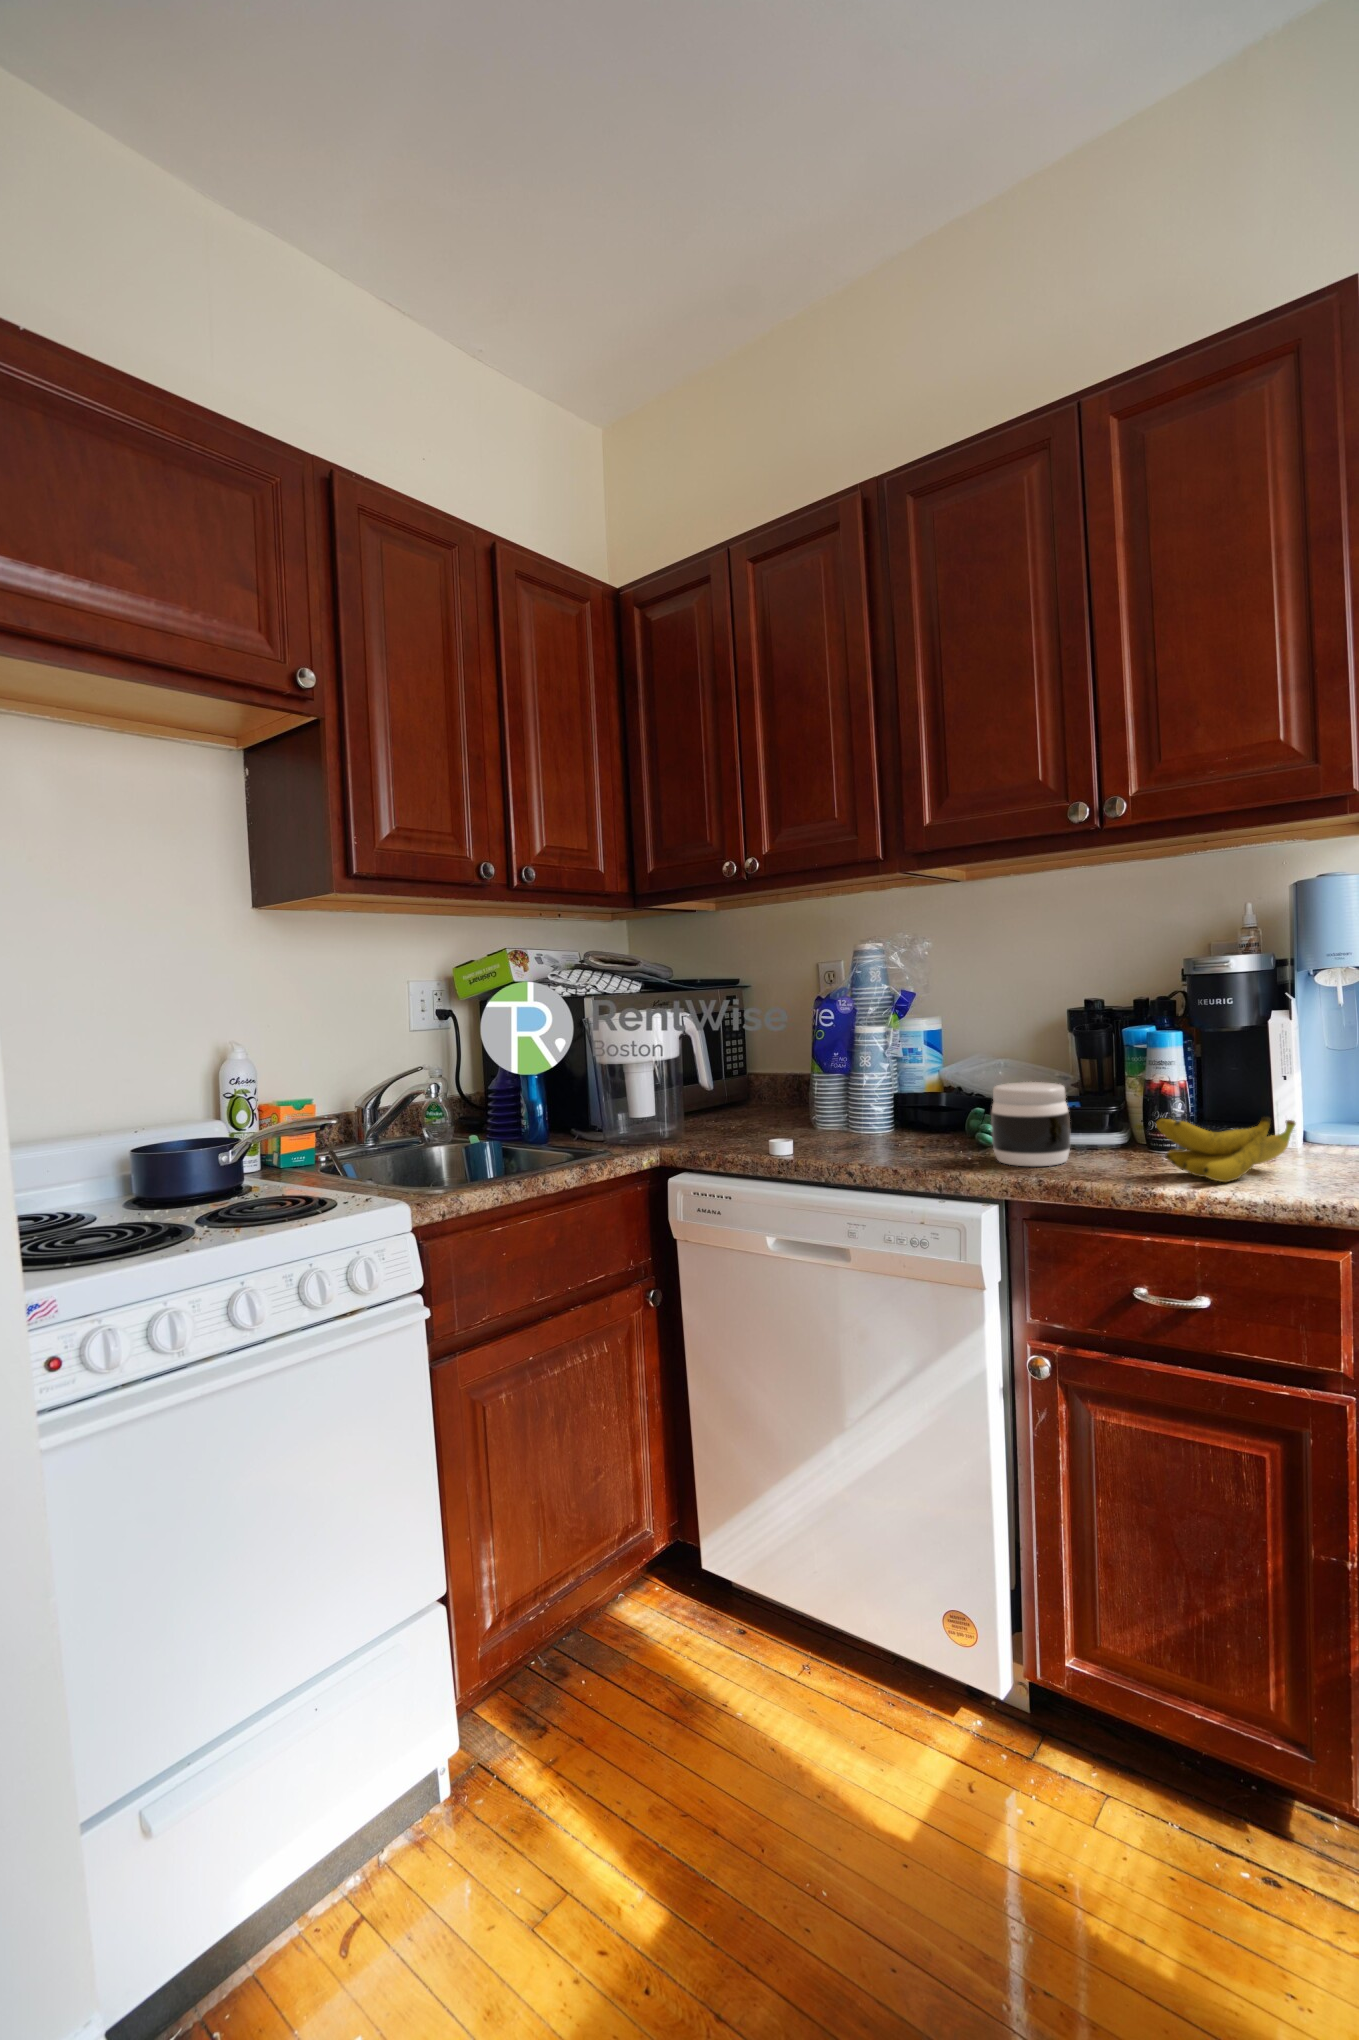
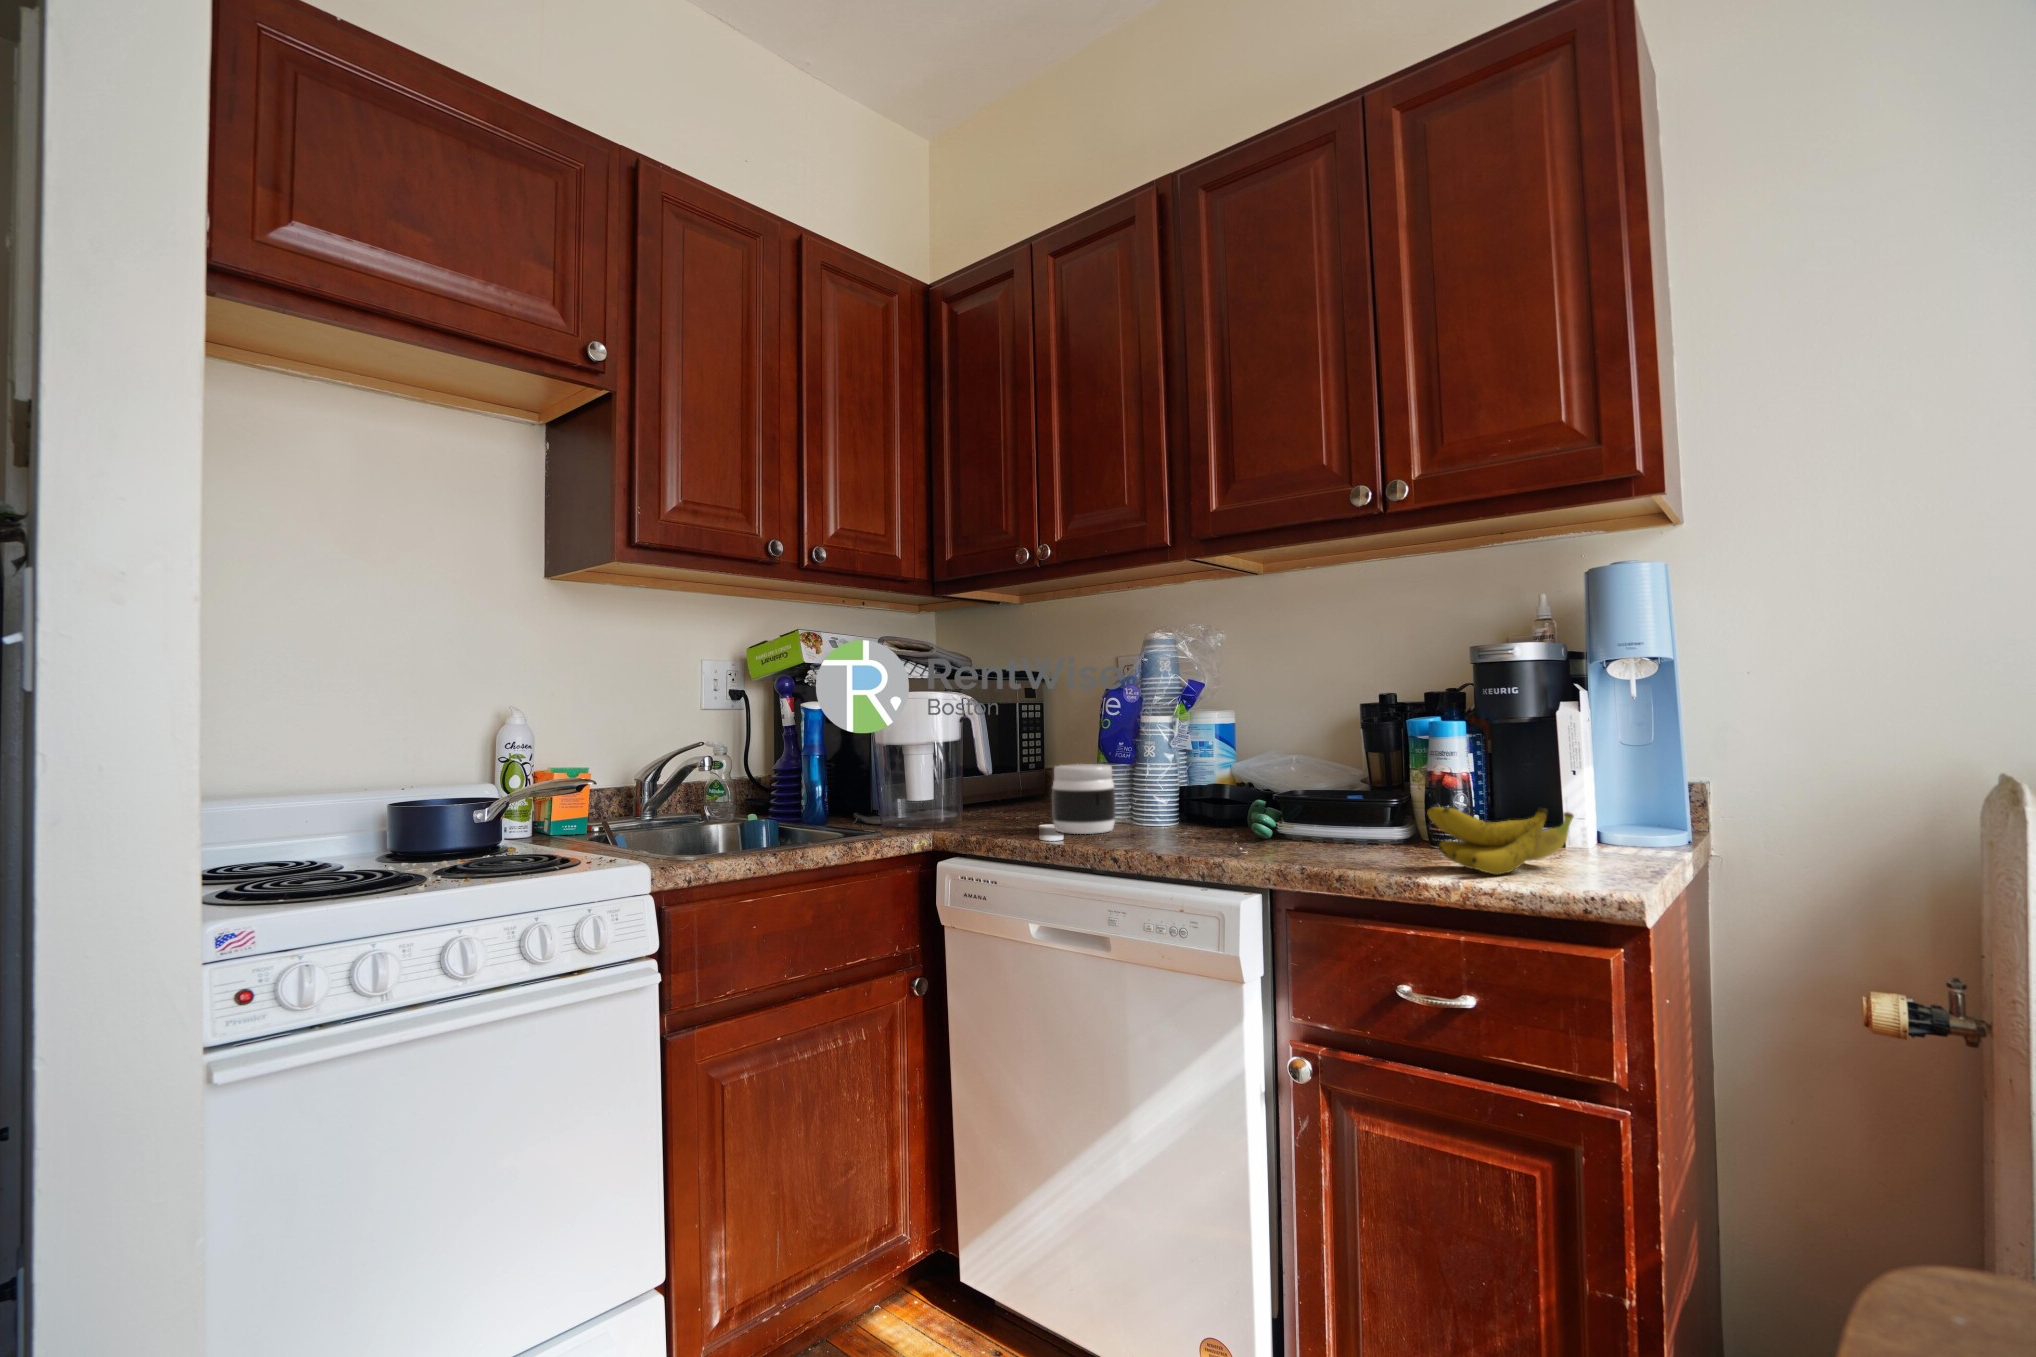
jar: present [991,1082,1070,1166] -> present [1052,764,1116,834]

